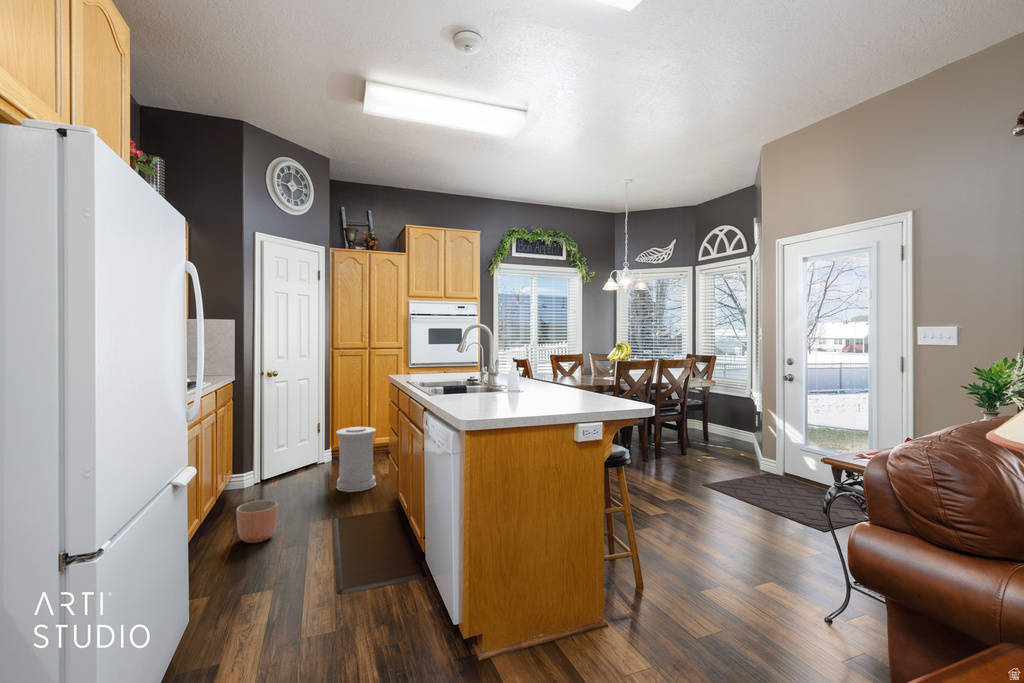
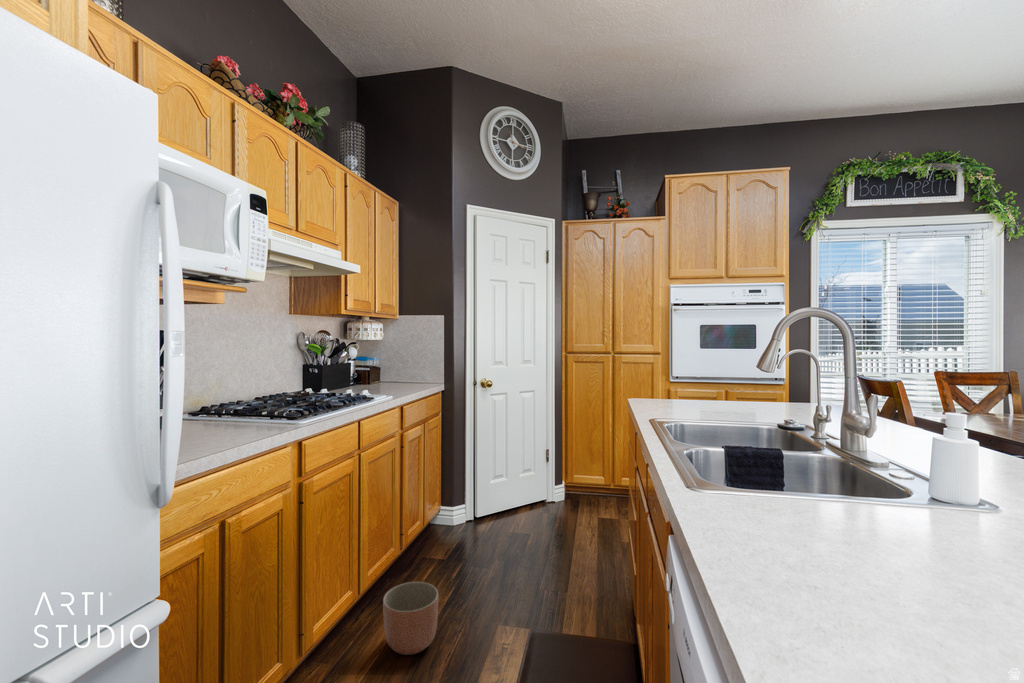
trash can: present [337,427,376,492] -> none [552,469,608,572]

